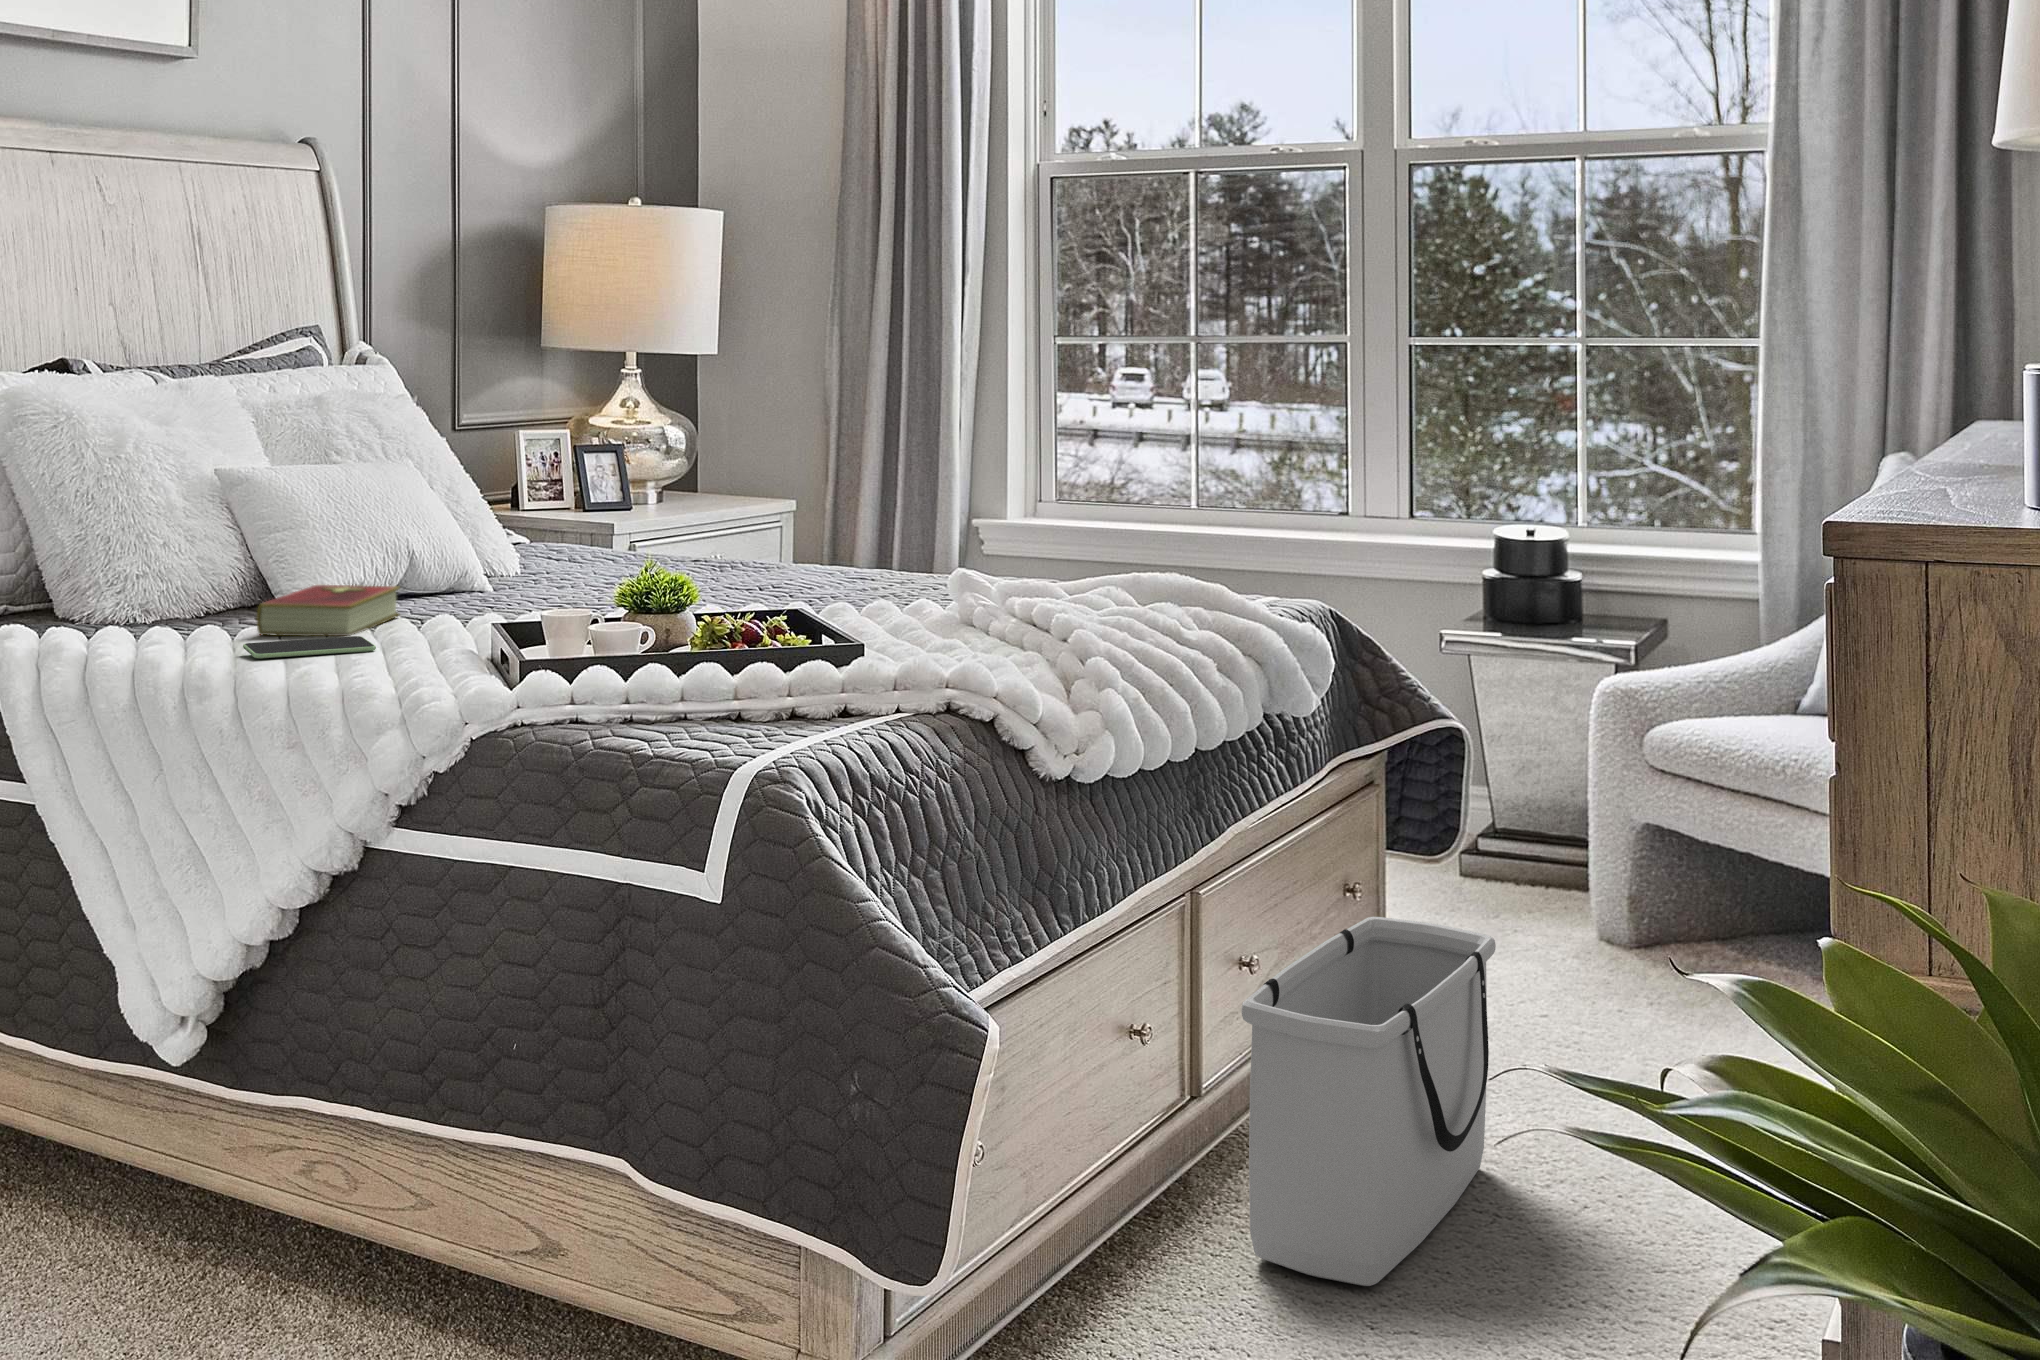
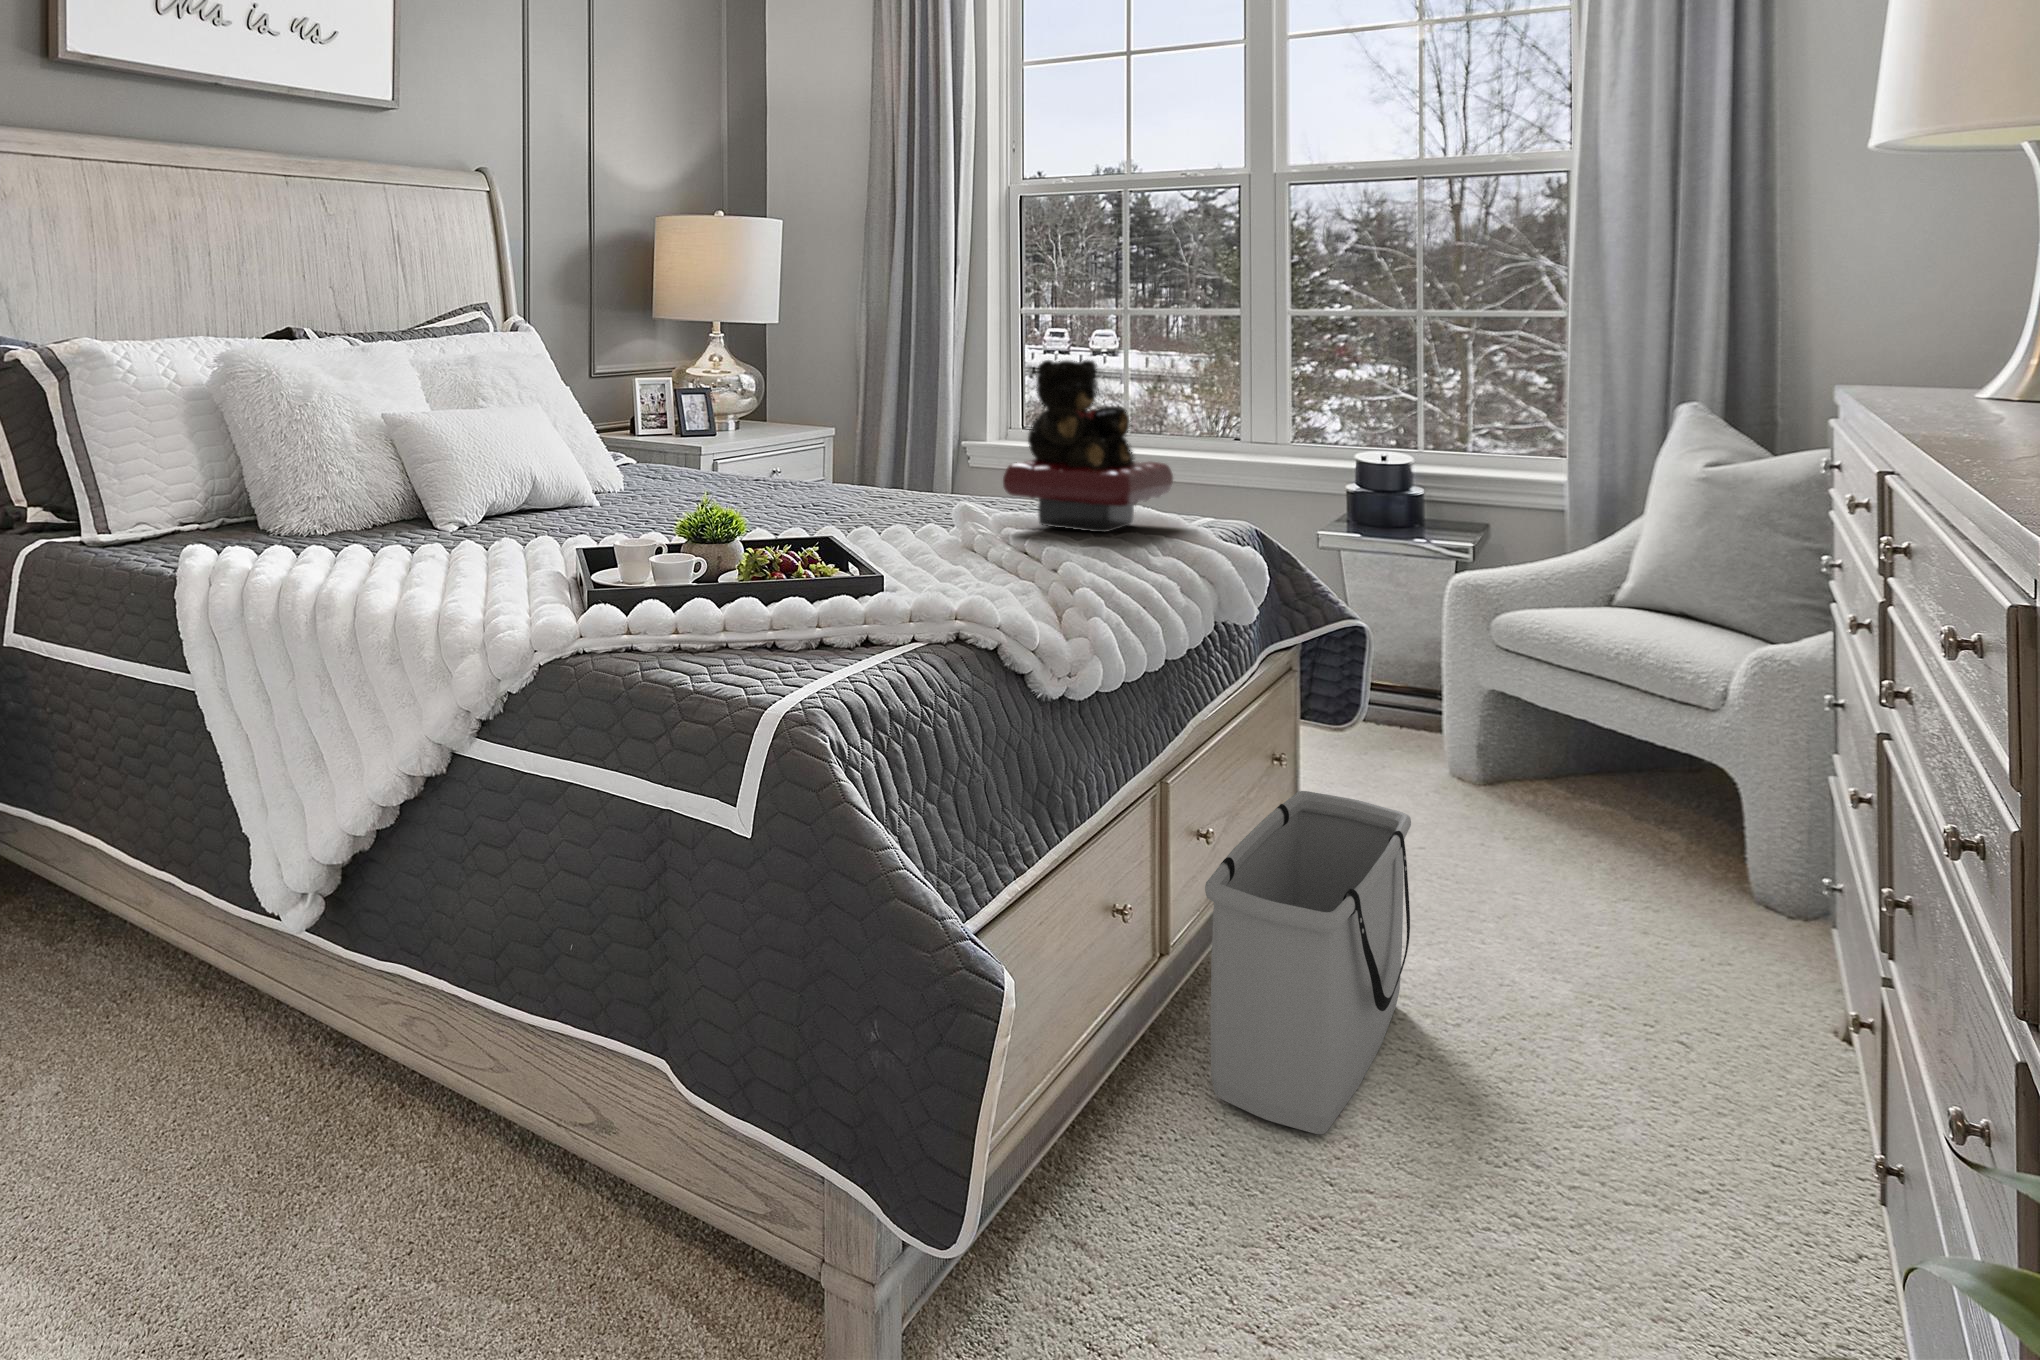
teddy bear: none [1012,393,1221,604] -> present [1003,360,1173,532]
hardcover book: present [257,585,399,636] -> none [396,508,516,556]
smartphone: present [243,636,376,658] -> none [374,559,481,580]

